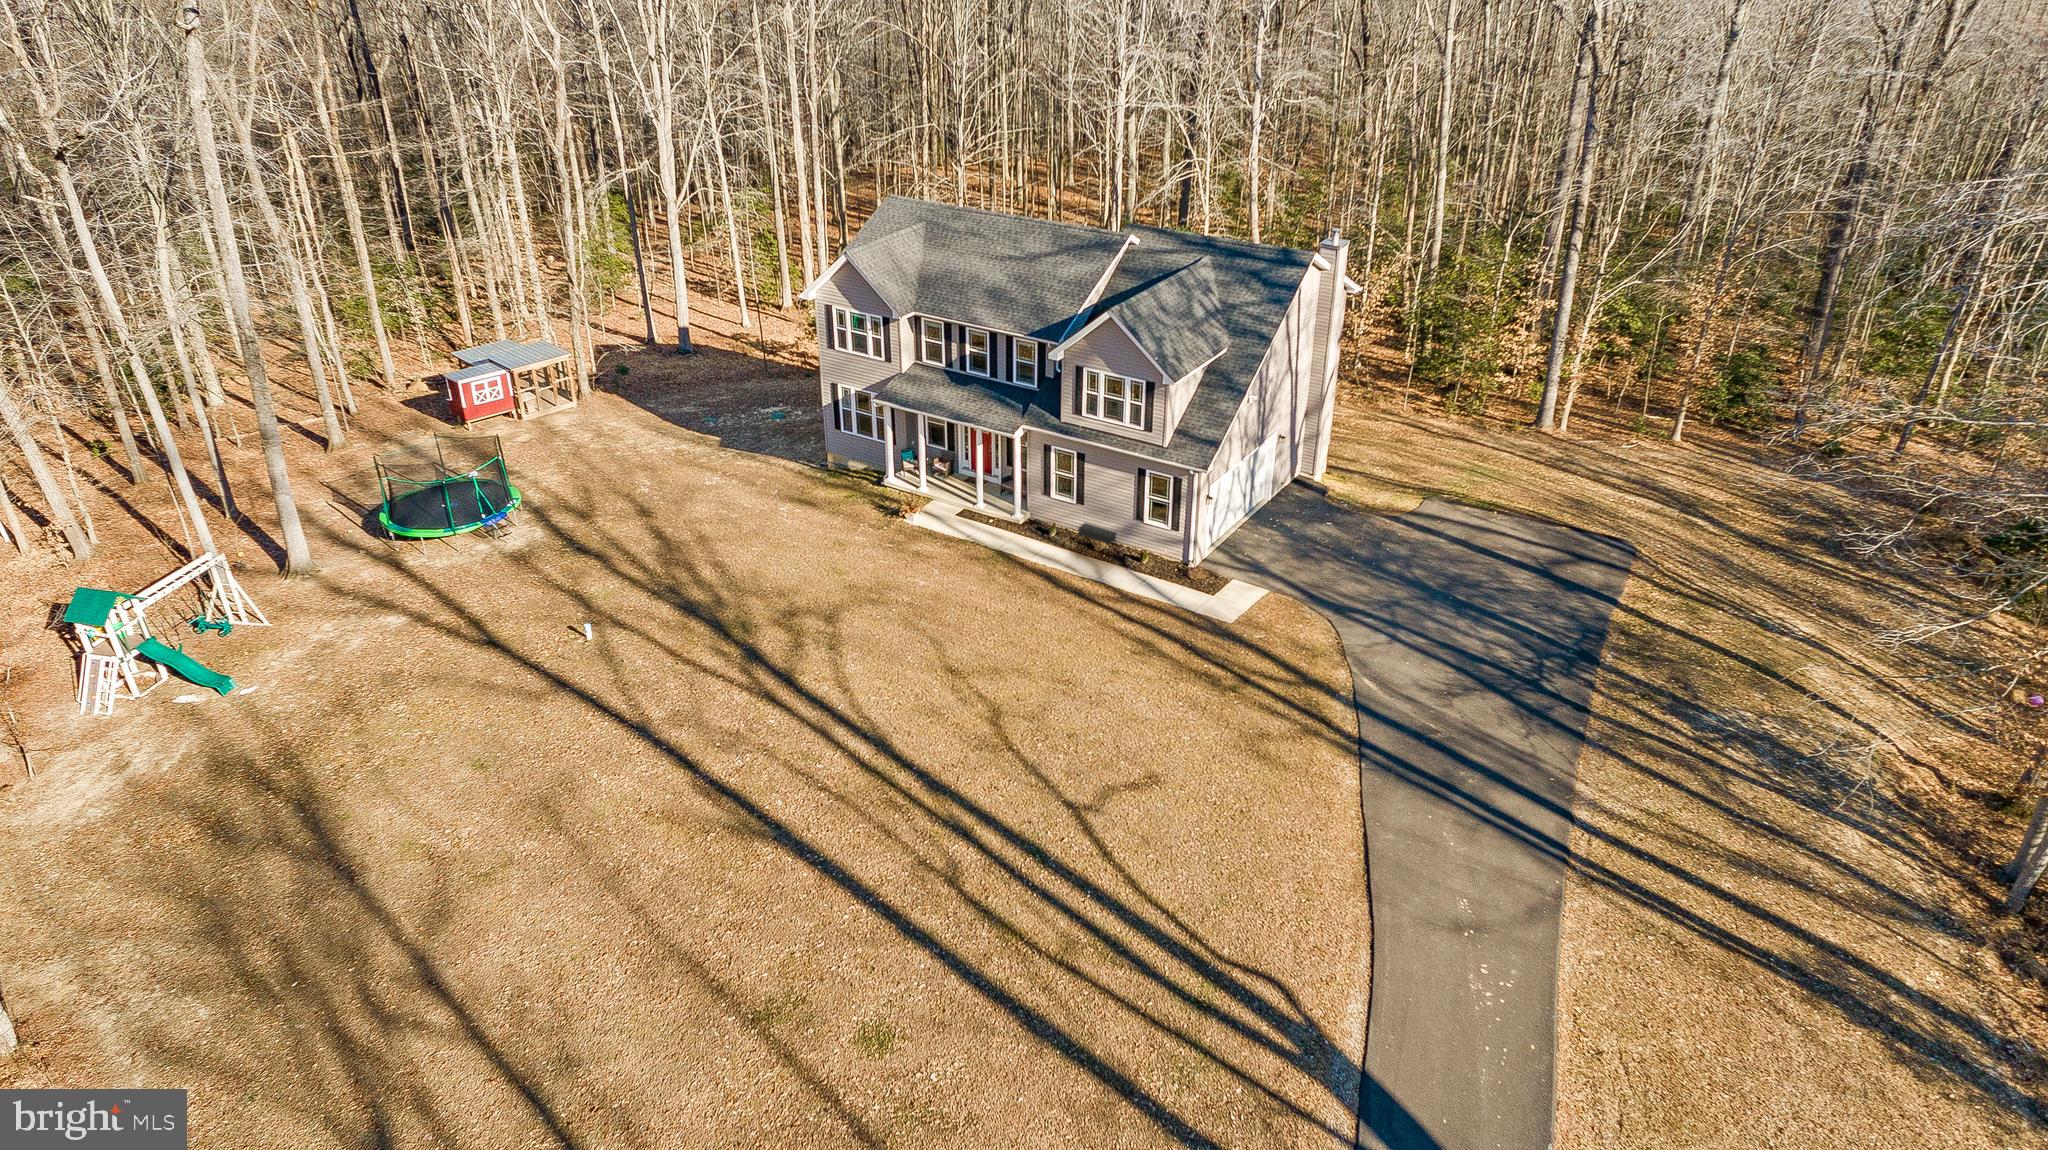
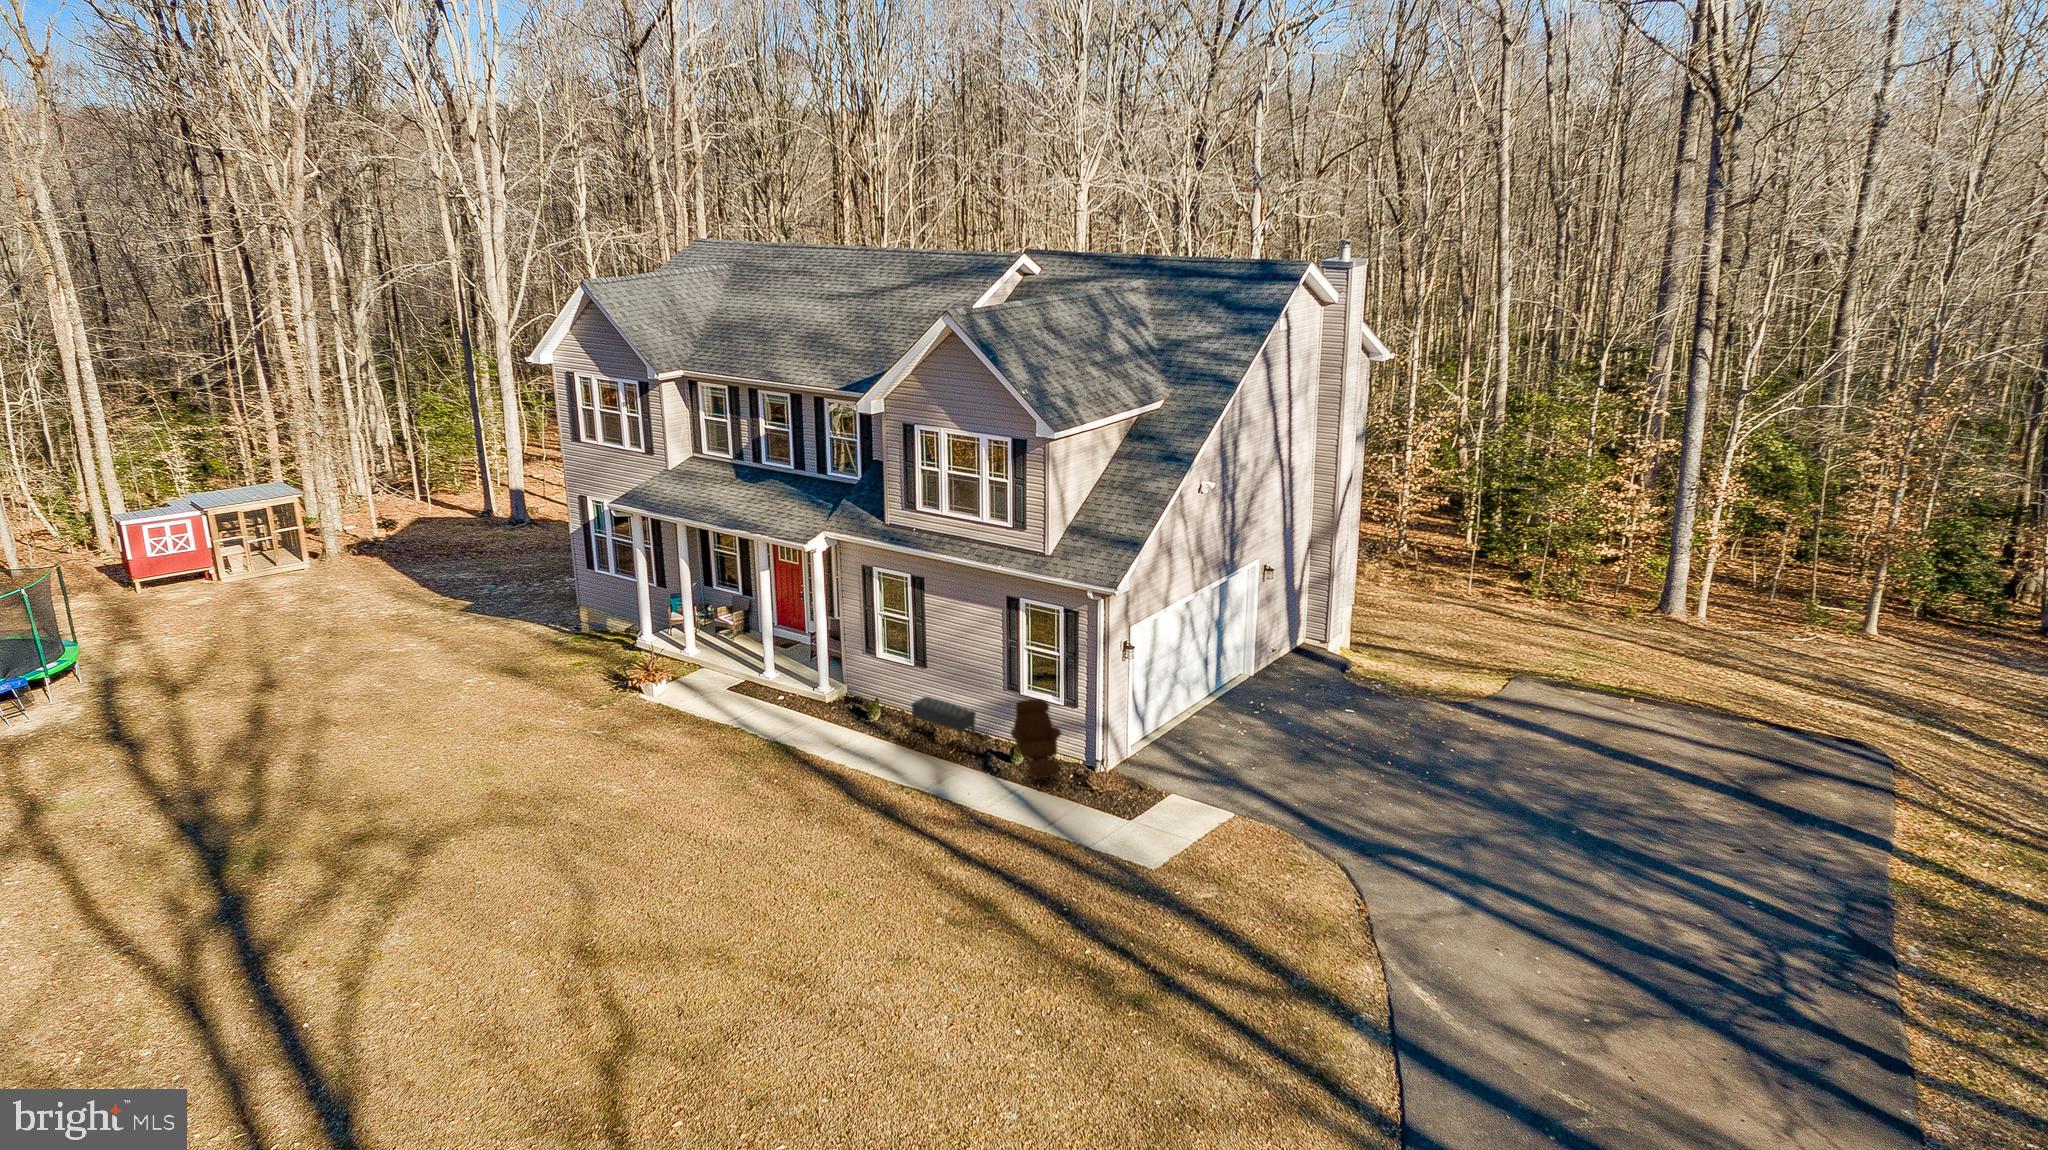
lounge chair: none [1141,527,1172,577] -> present [1011,699,1061,784]

